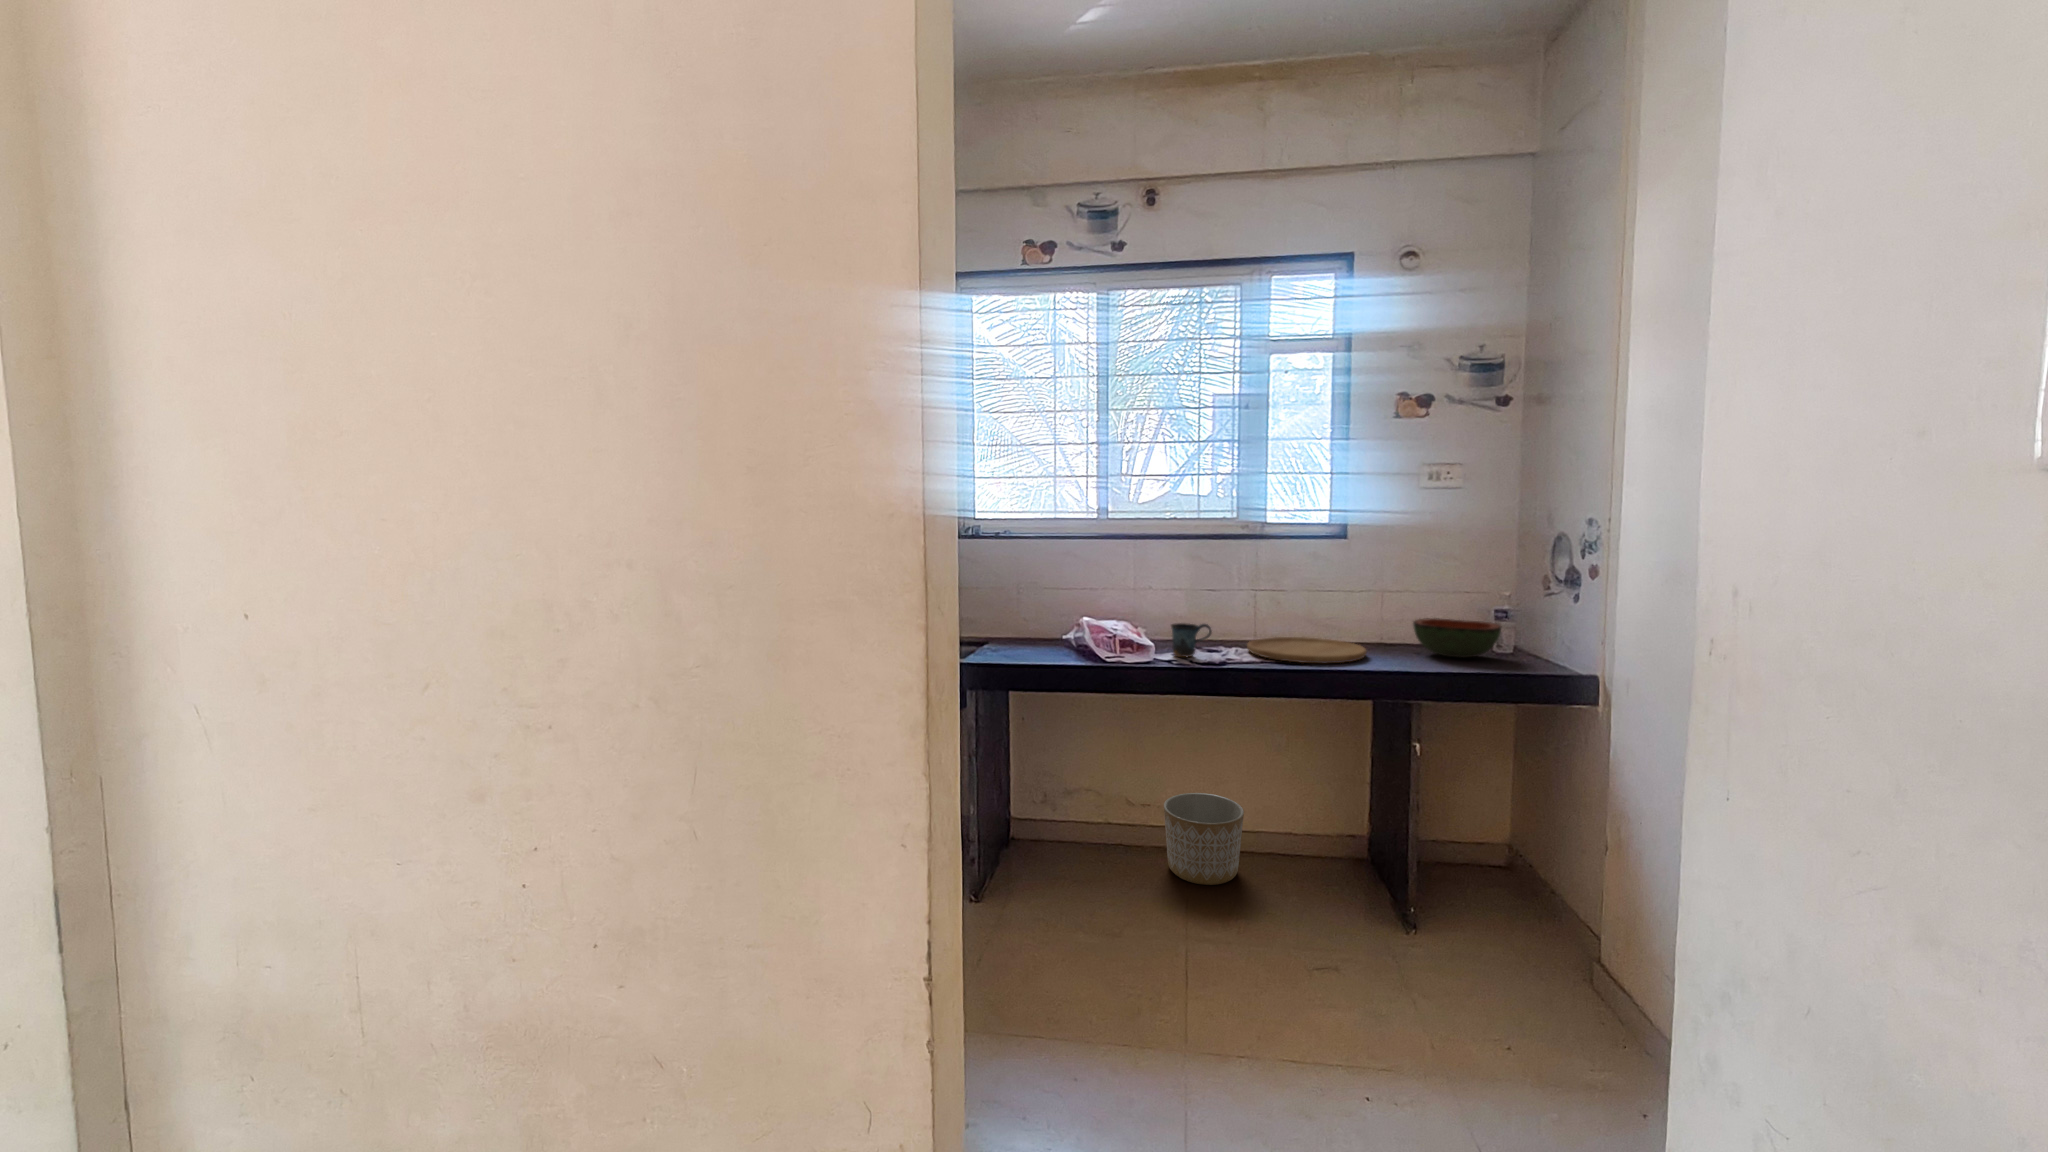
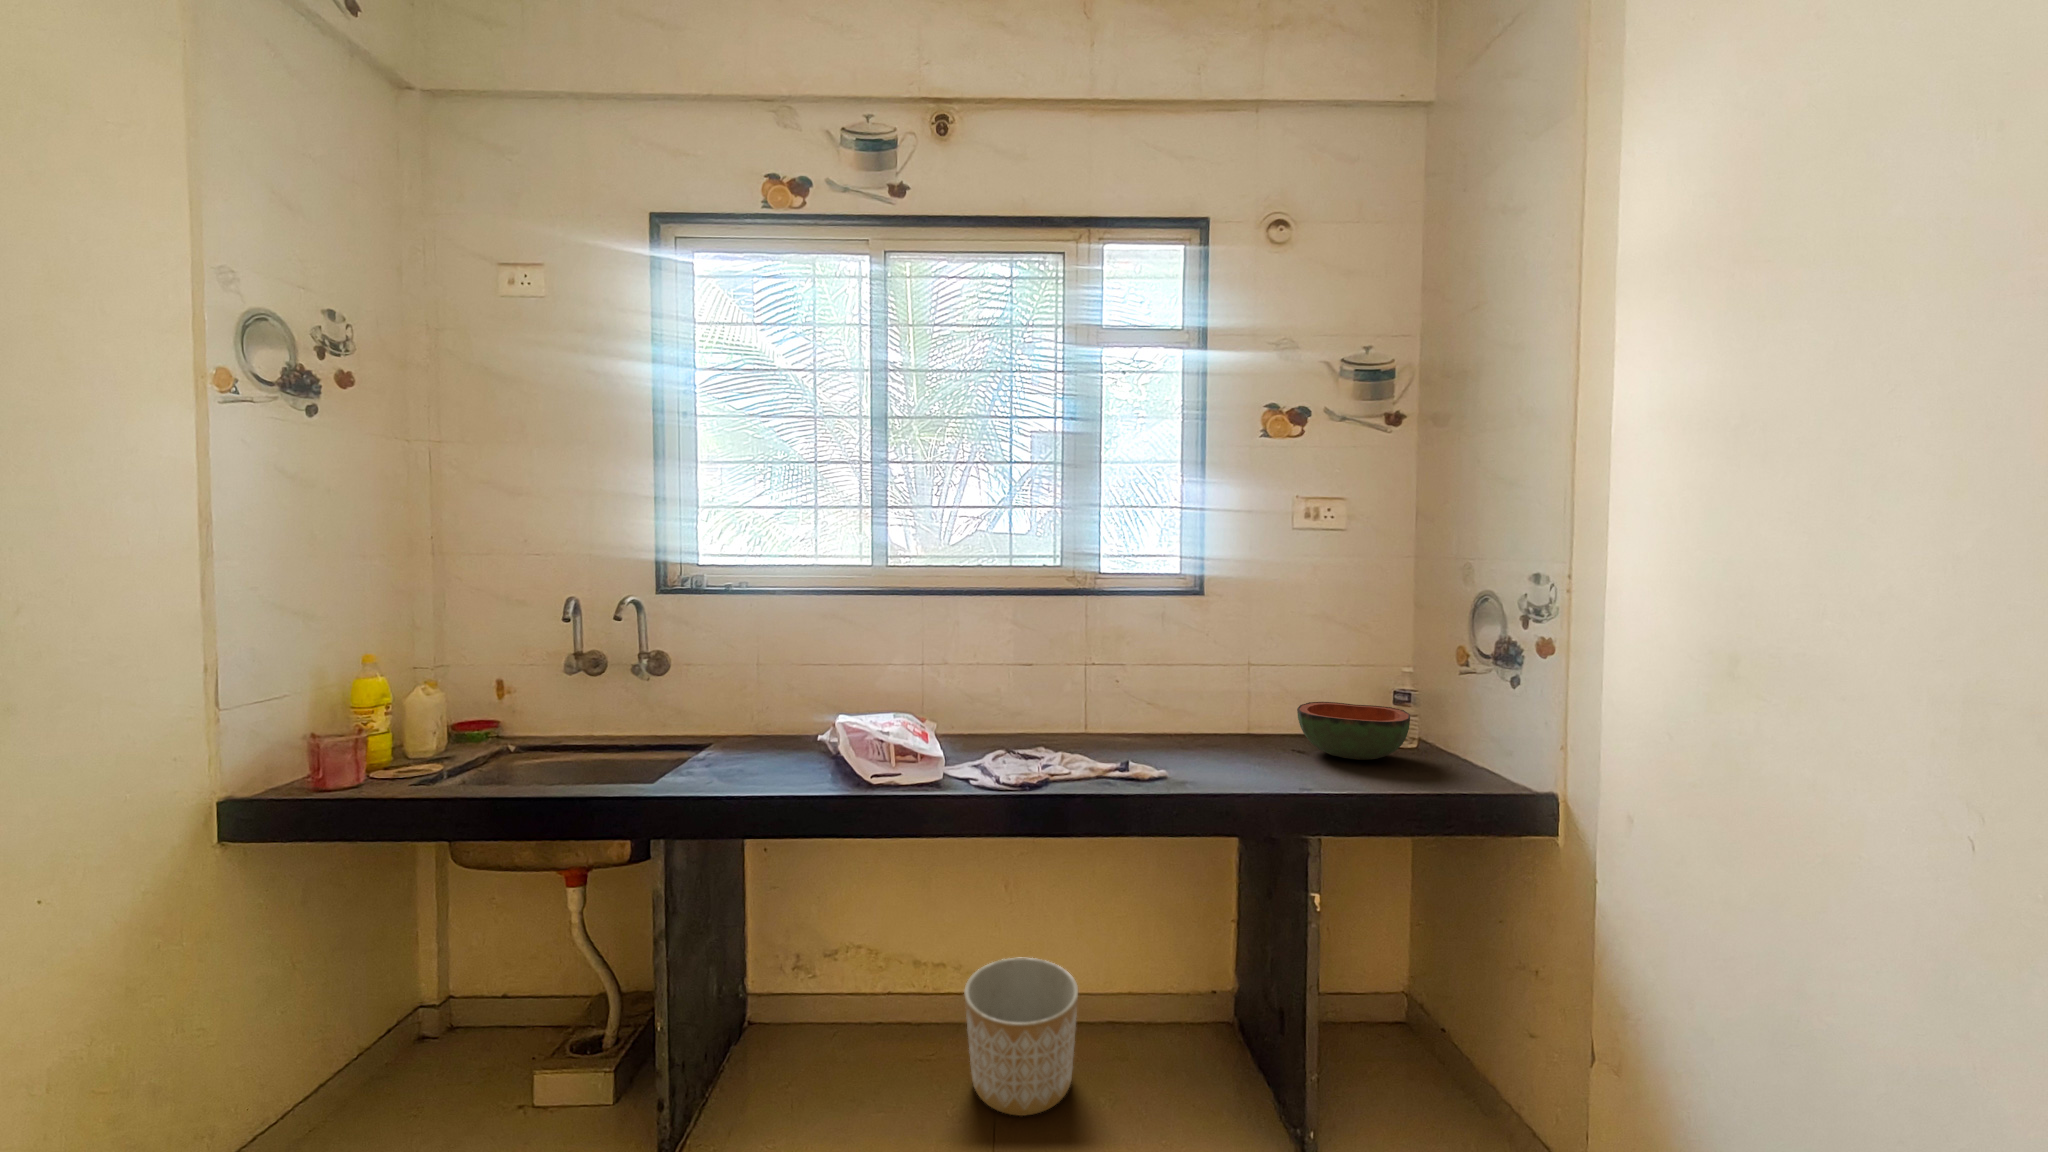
mug: present [1171,623,1212,657] -> none [964,722,1024,776]
cutting board: present [1247,637,1367,663] -> none [1078,730,1240,780]

